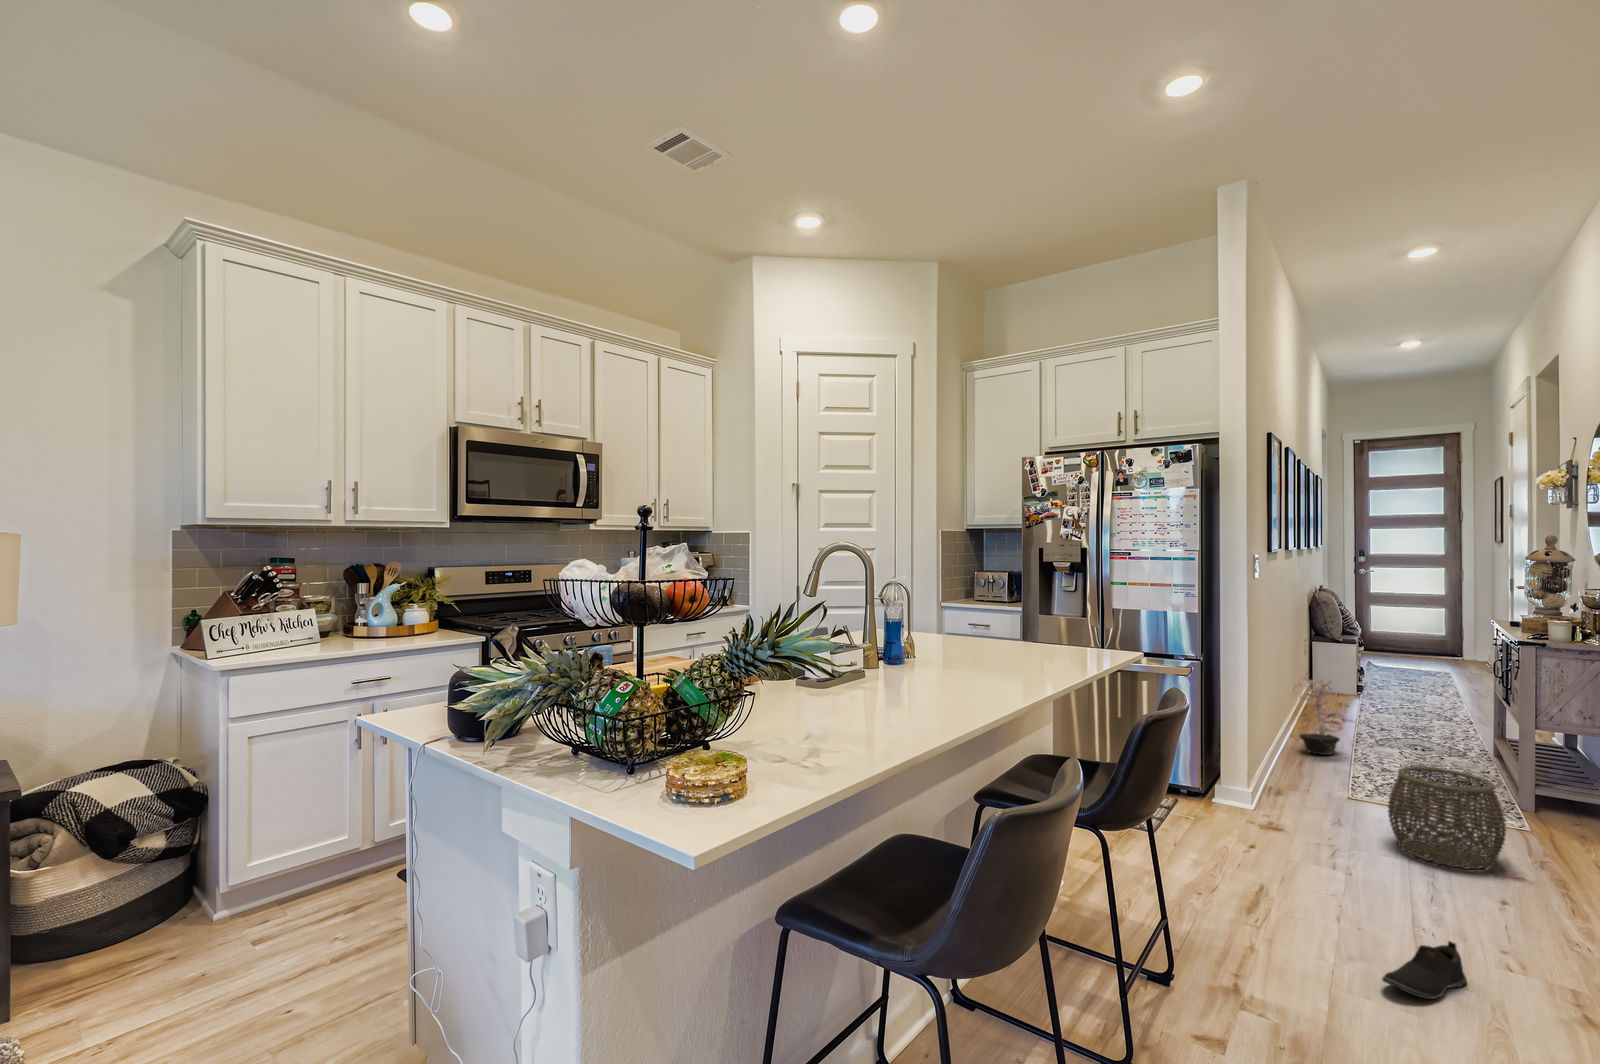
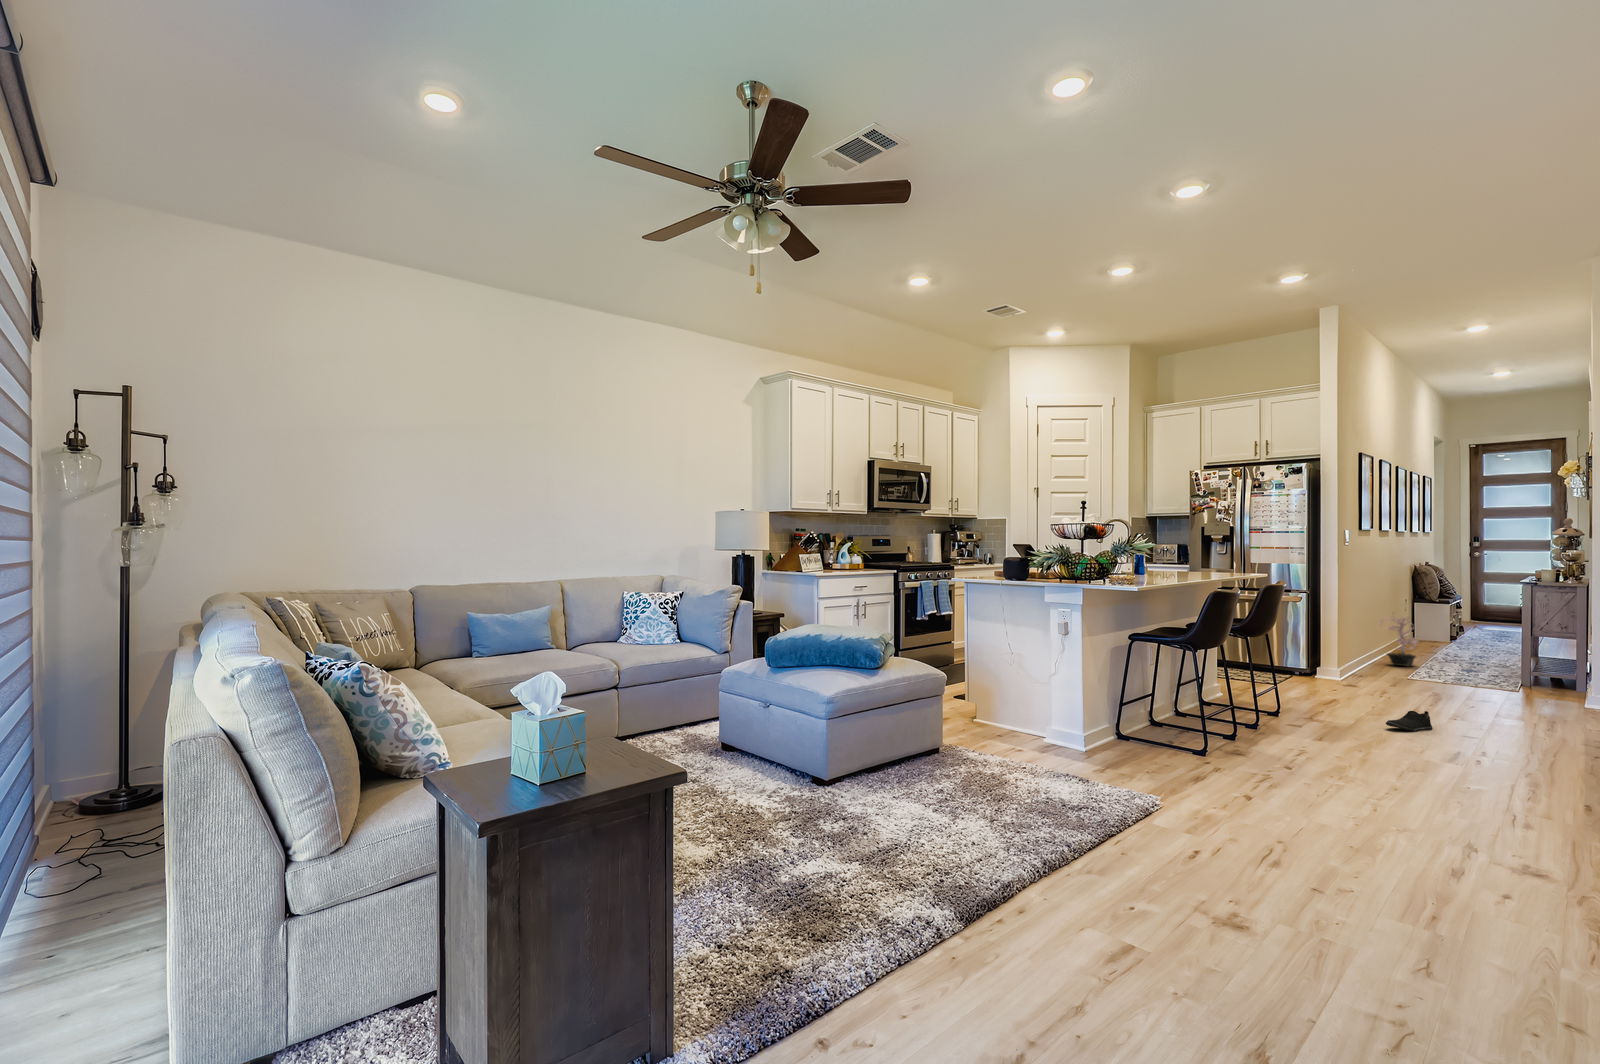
woven basket: present [1388,766,1506,869] -> none [1422,652,1492,705]

